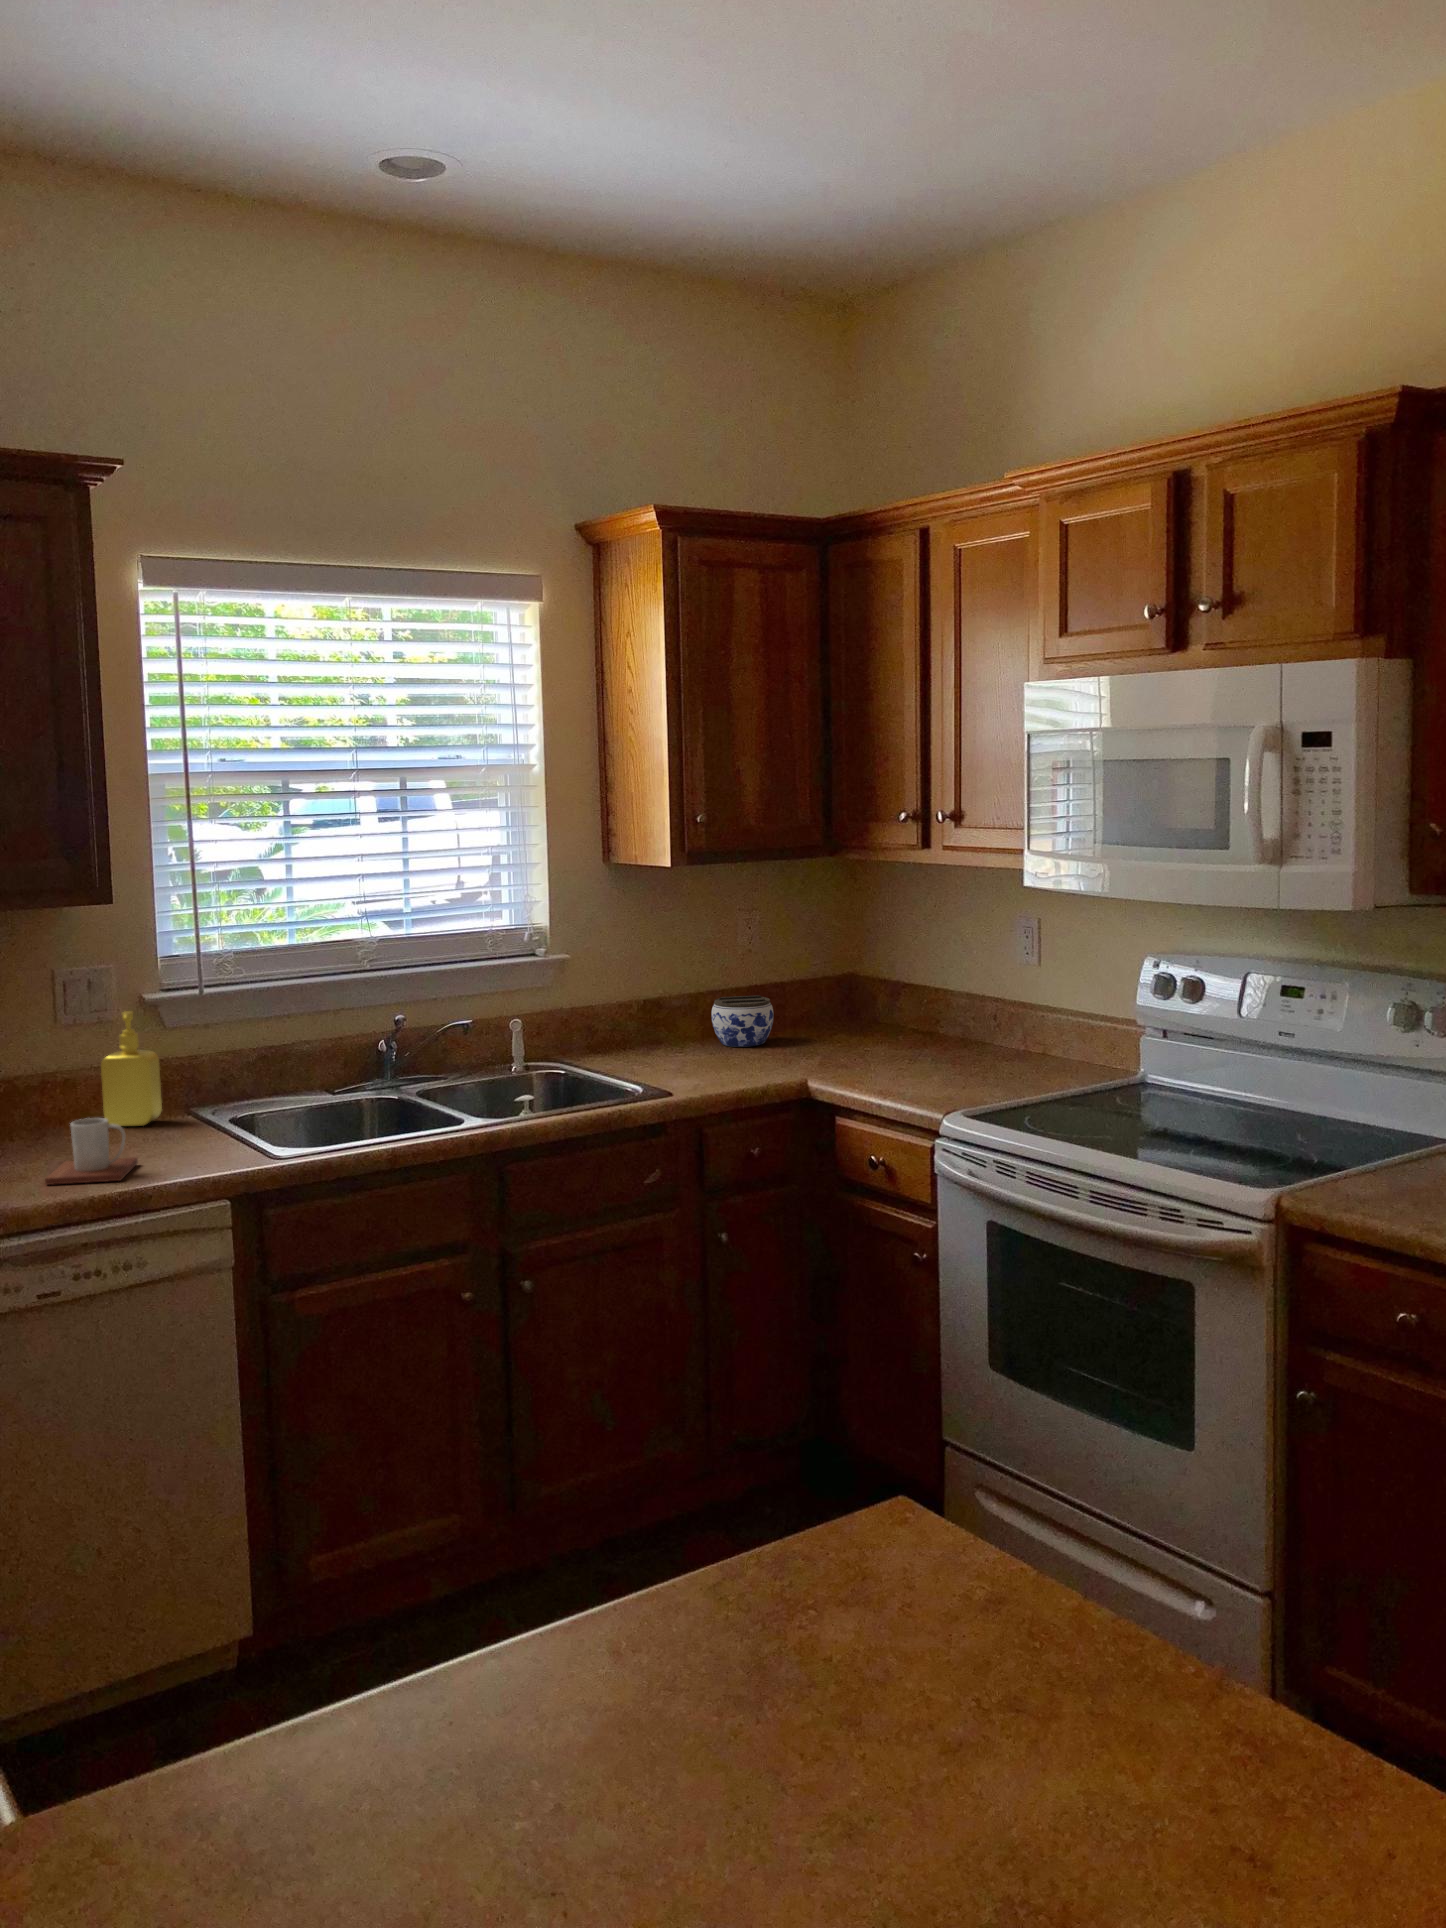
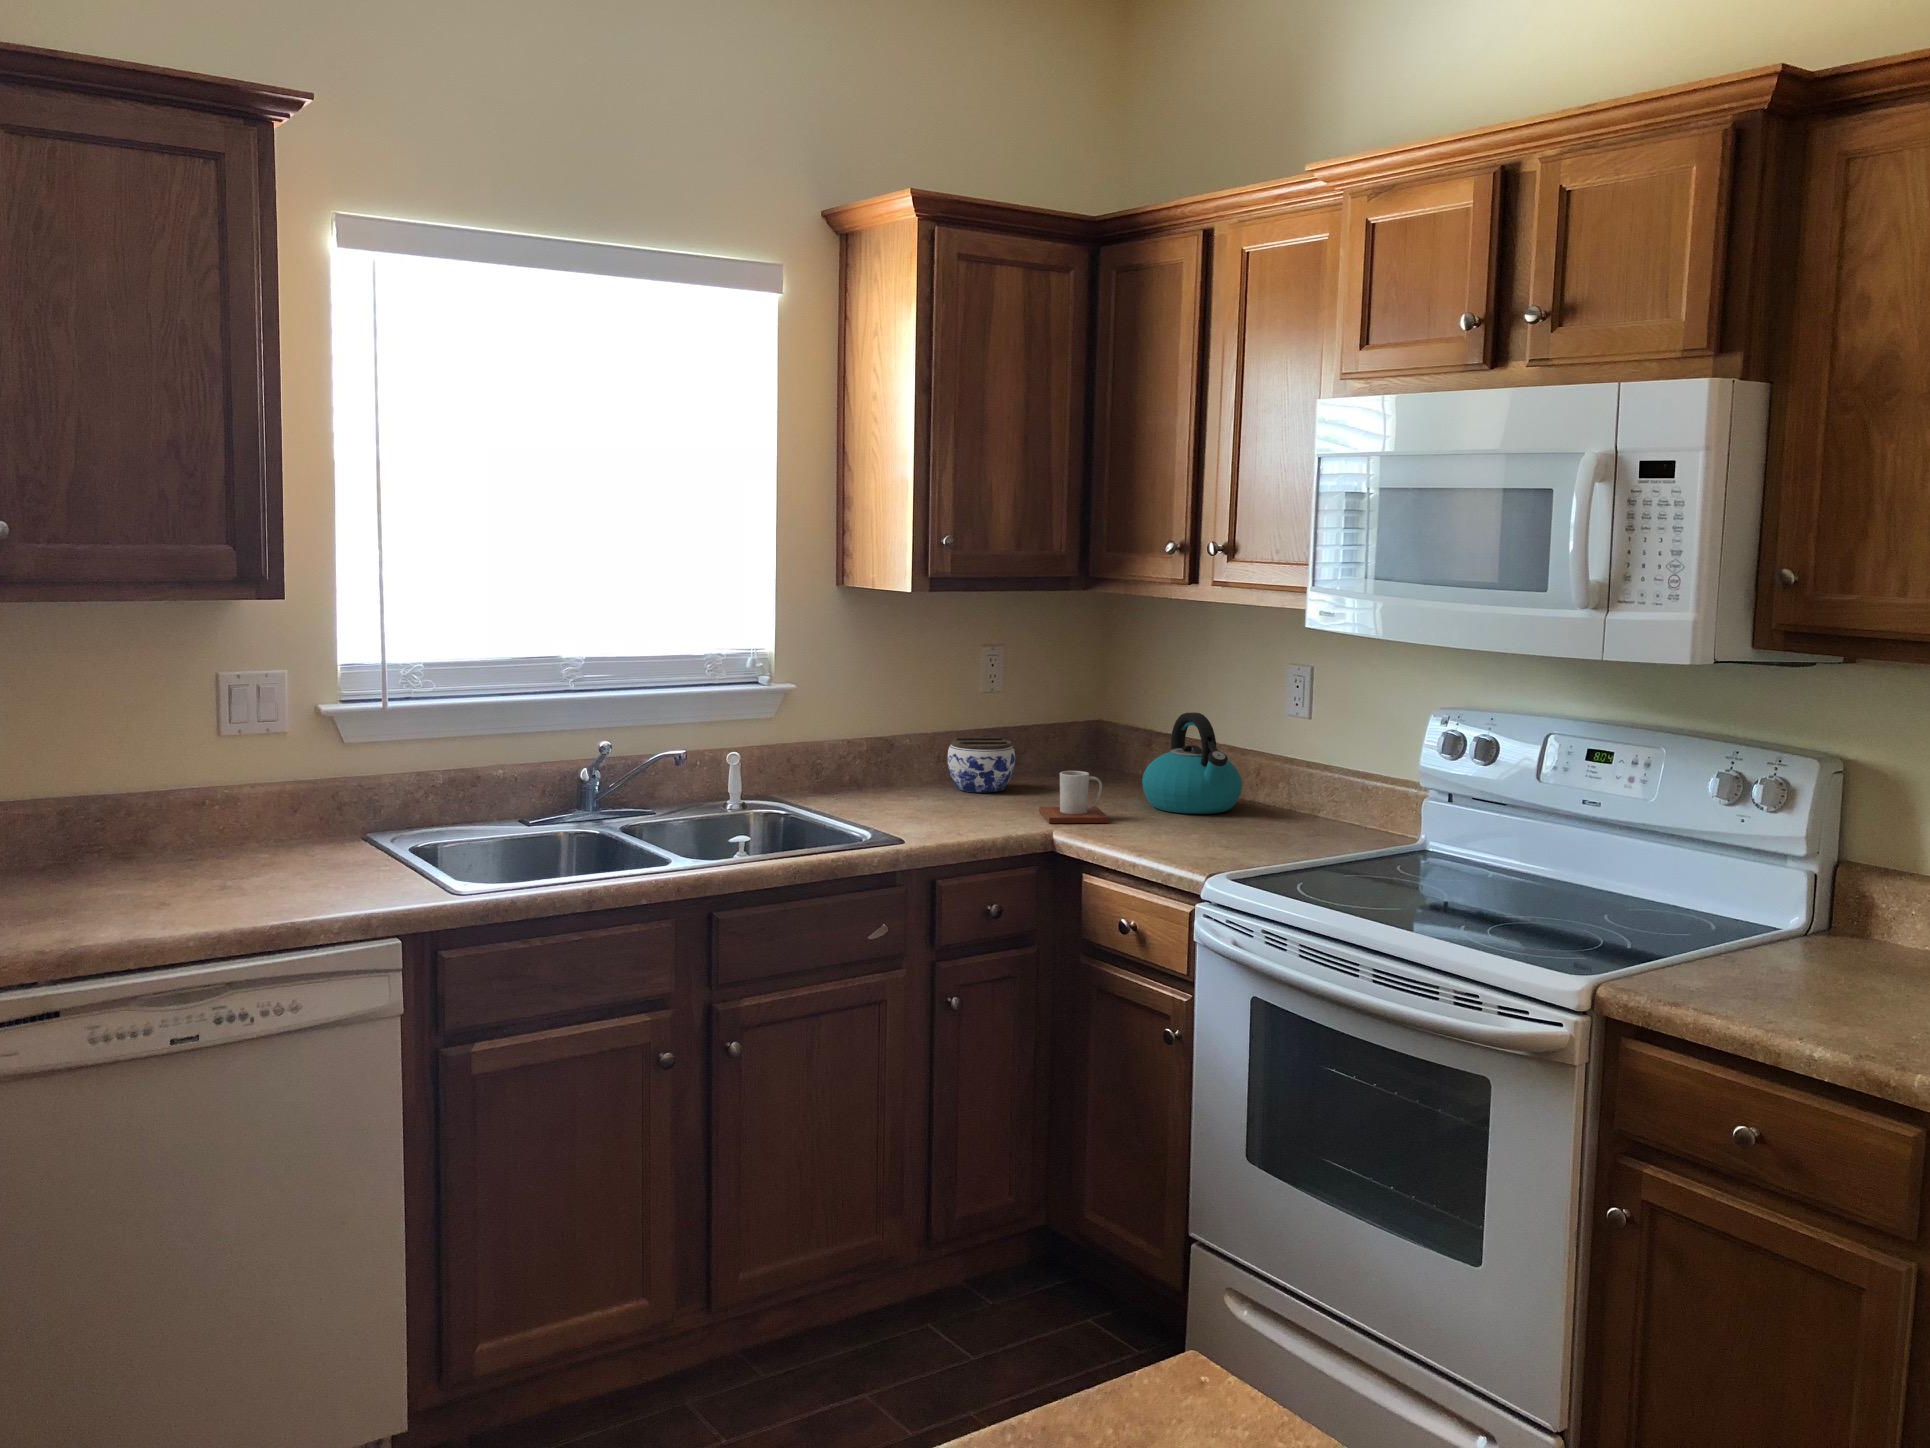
kettle: none [890,965,981,1058] -> present [1142,712,1242,814]
soap dispenser: present [101,1011,162,1126] -> none [267,722,335,850]
mug: present [45,1118,138,1185] -> present [1039,771,1109,823]

